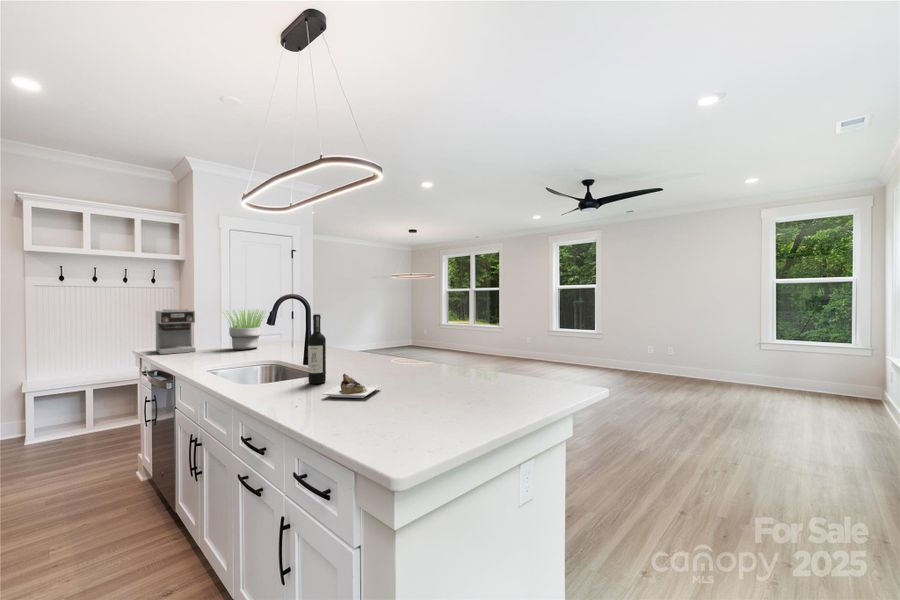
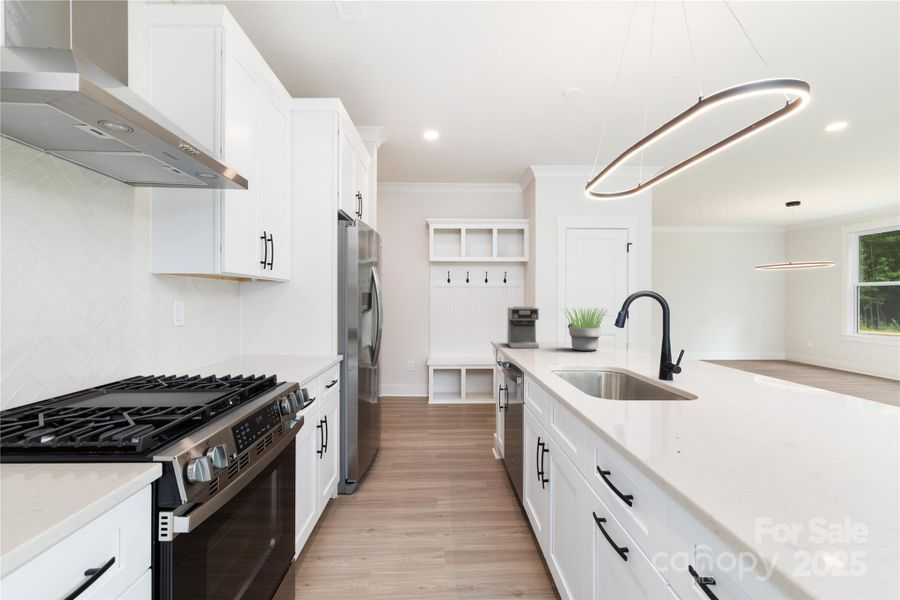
wine bottle: present [308,314,381,398] -> none [682,318,835,468]

